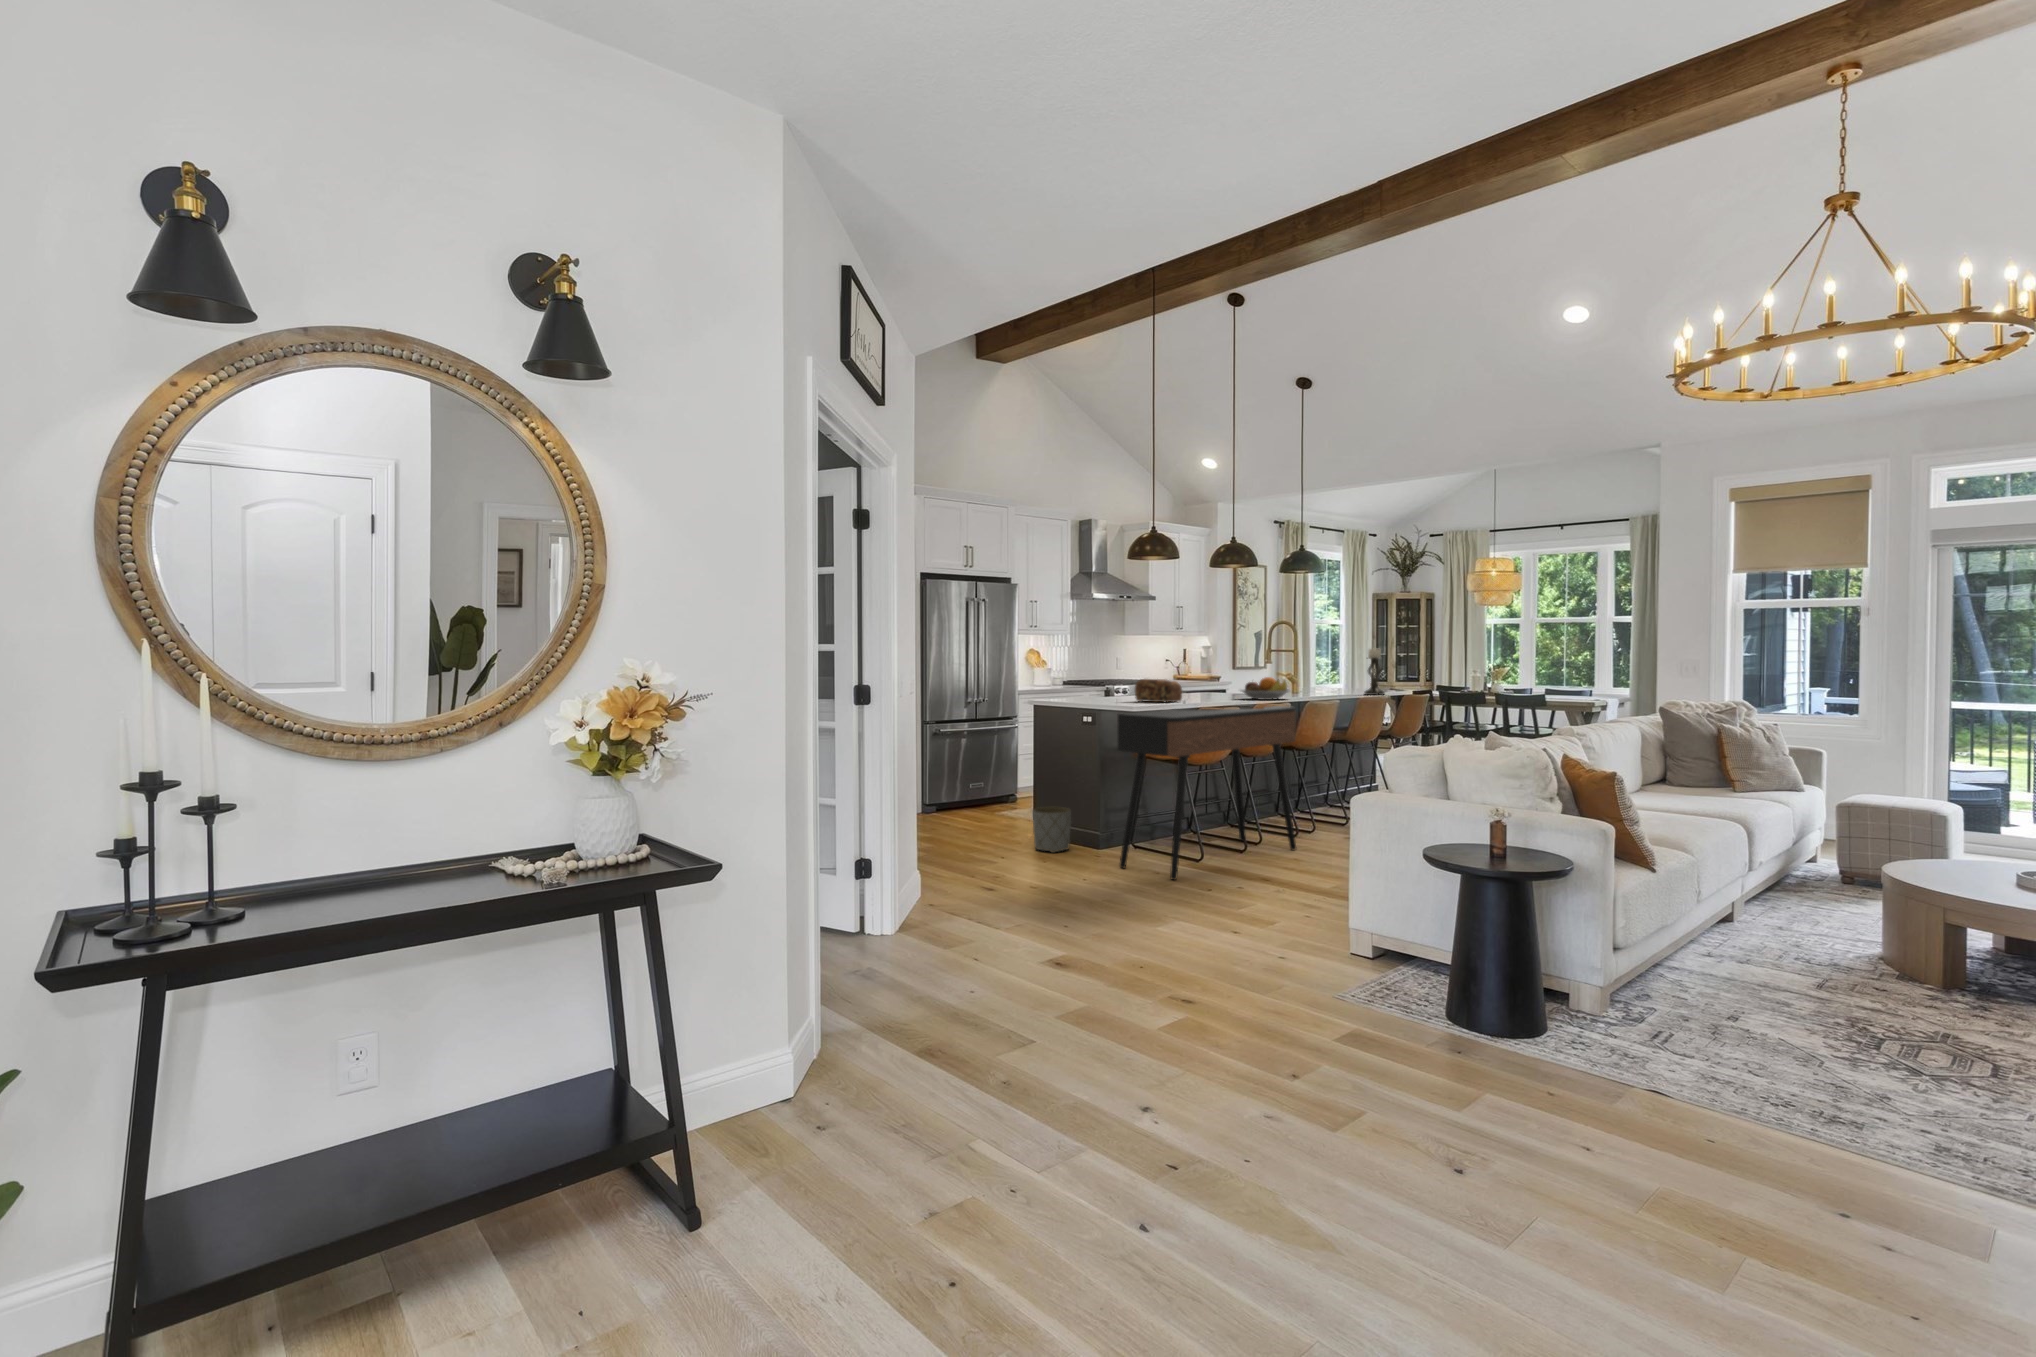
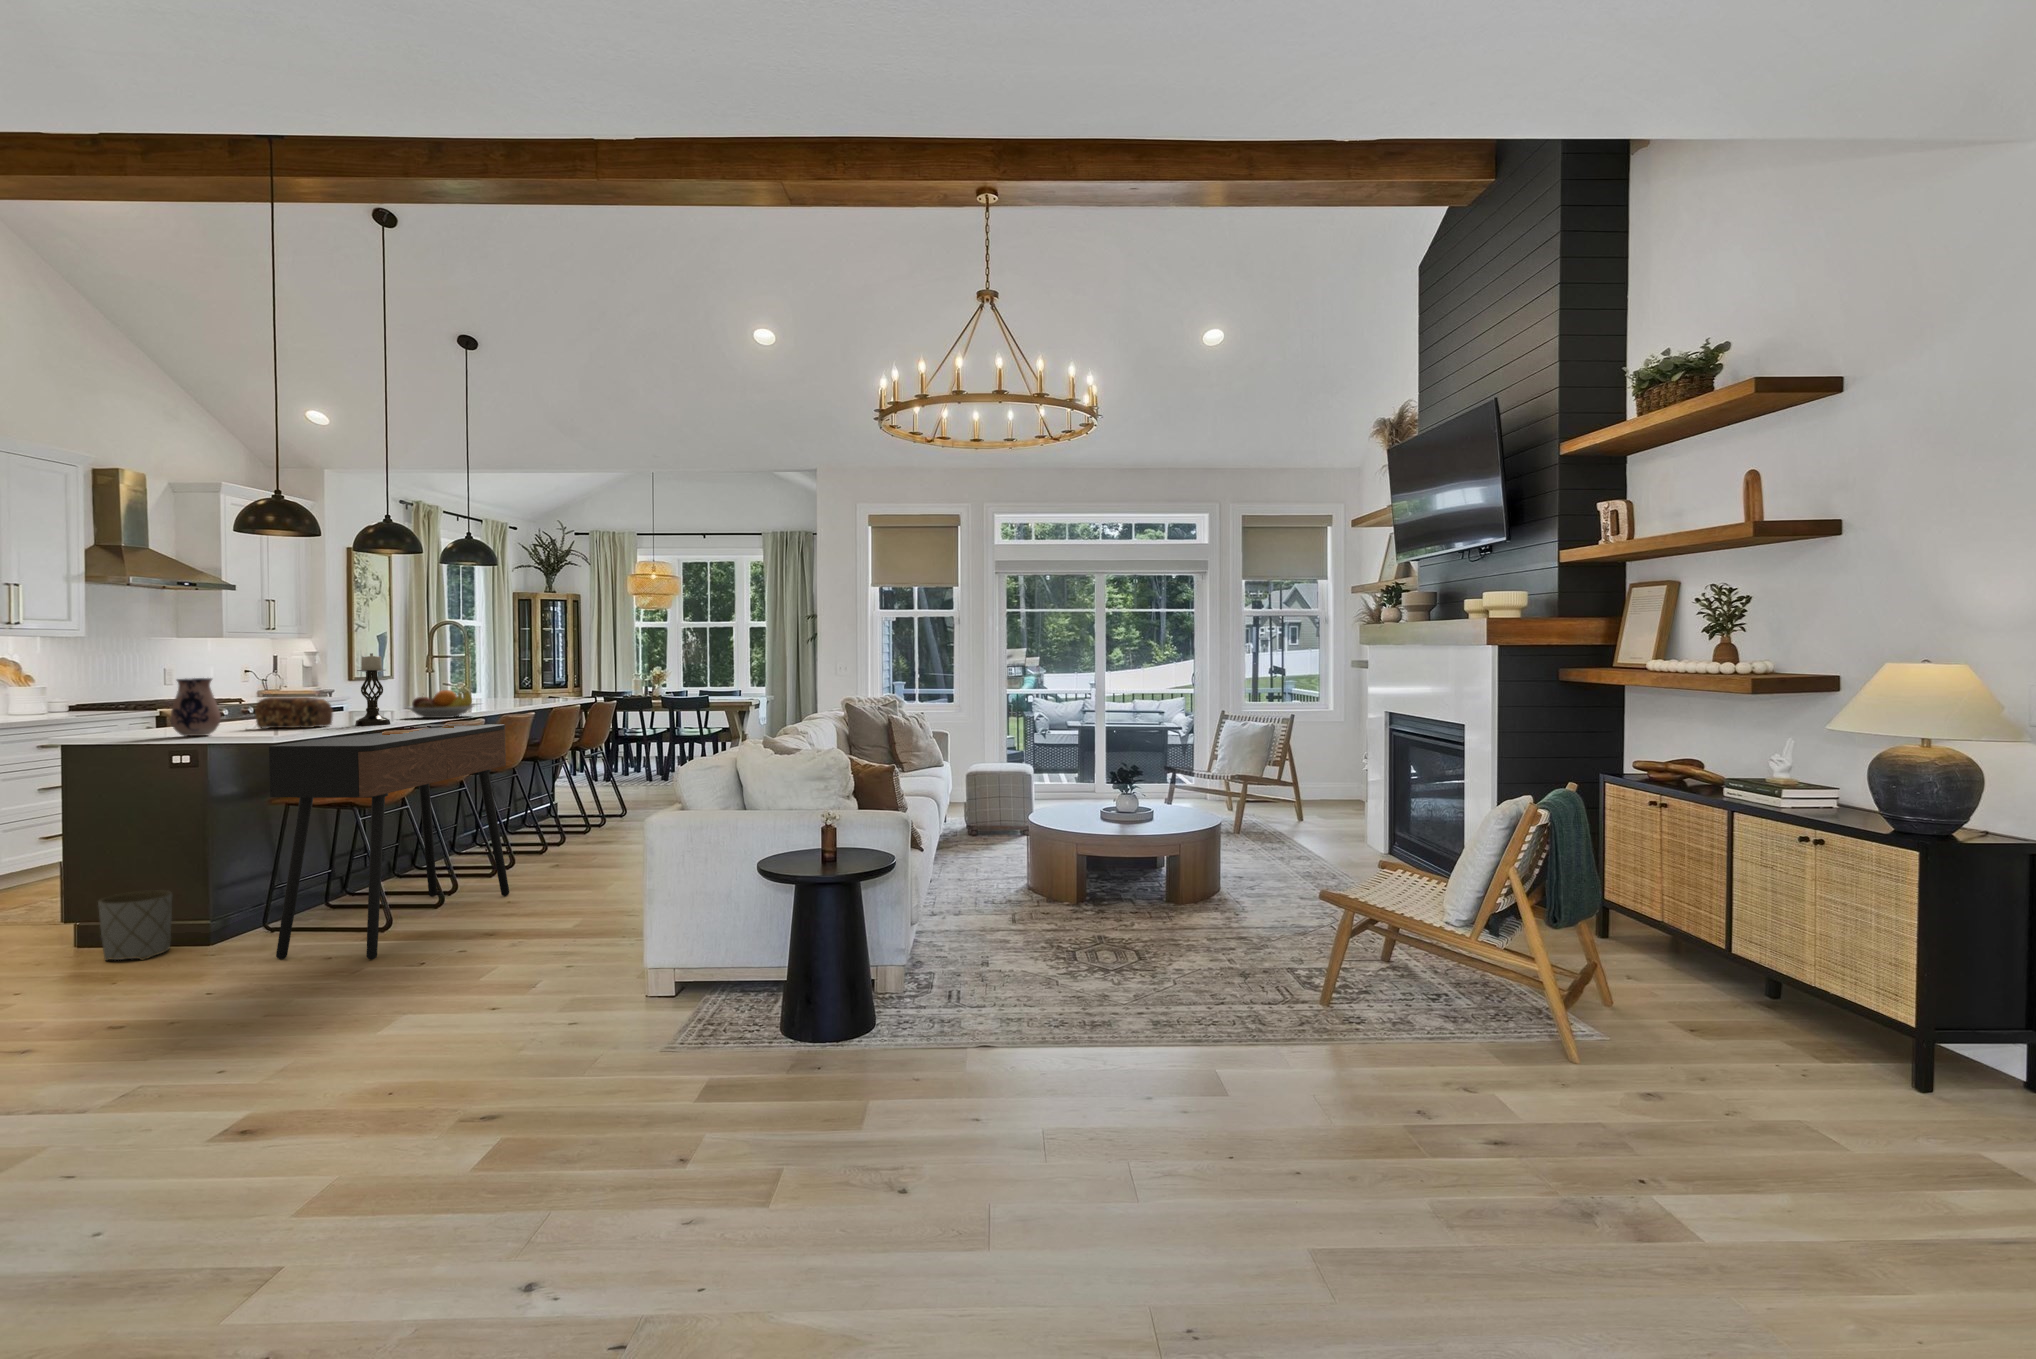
candle holder: present [1364,648,1385,695] -> present [355,653,390,726]
ceramic pitcher: none [1080,664,1108,704] -> present [170,678,221,736]

